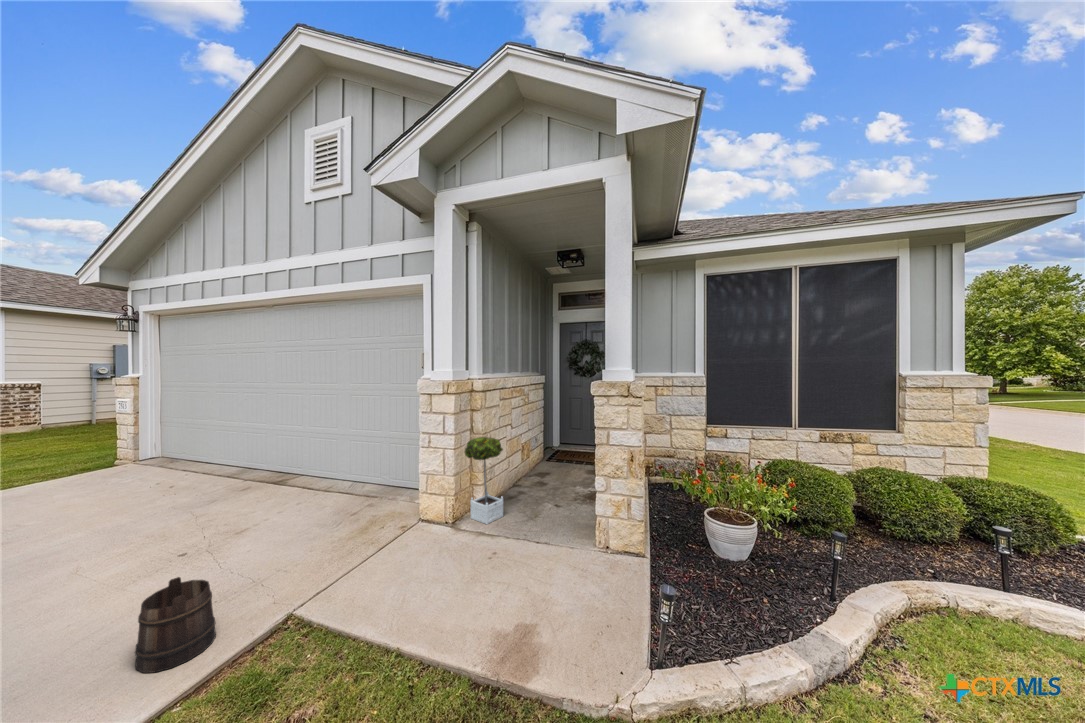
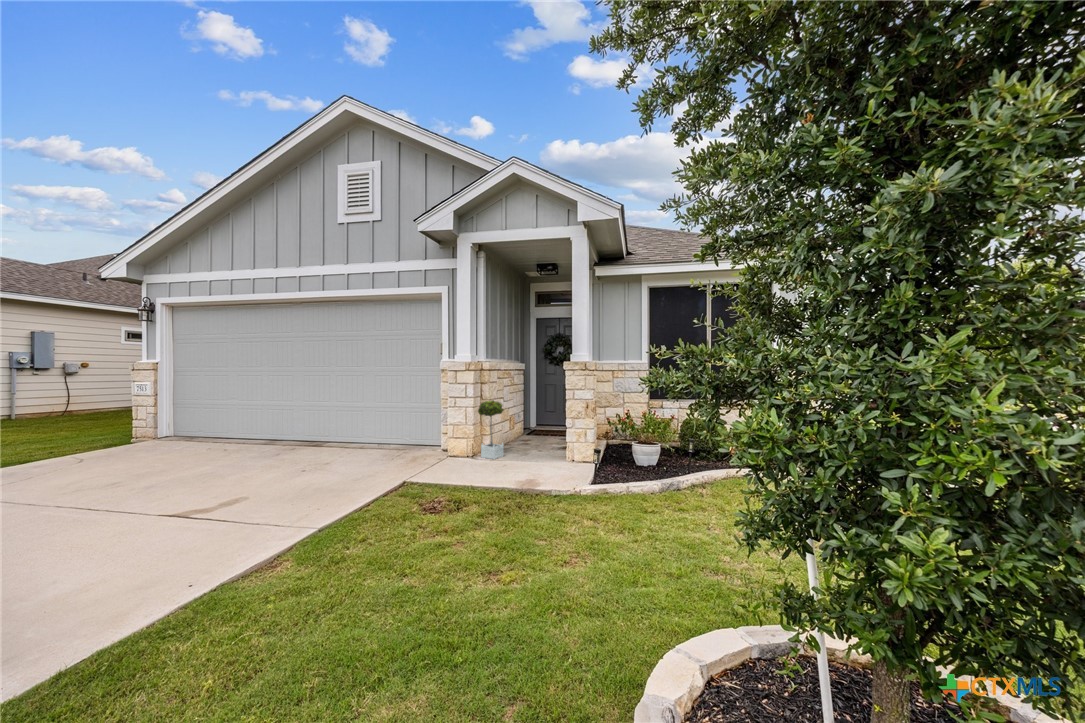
bucket: present [135,577,216,673] -> none [346,457,376,493]

